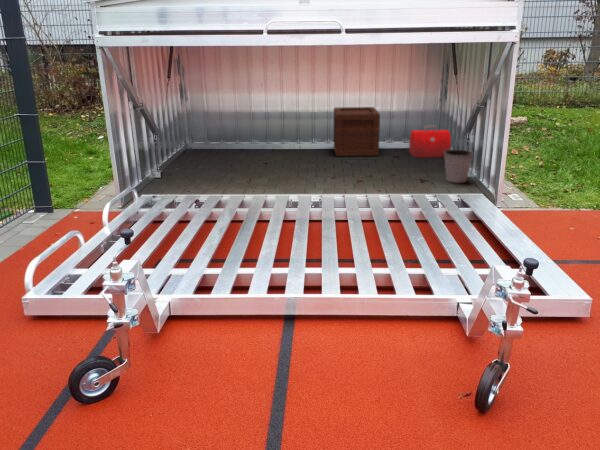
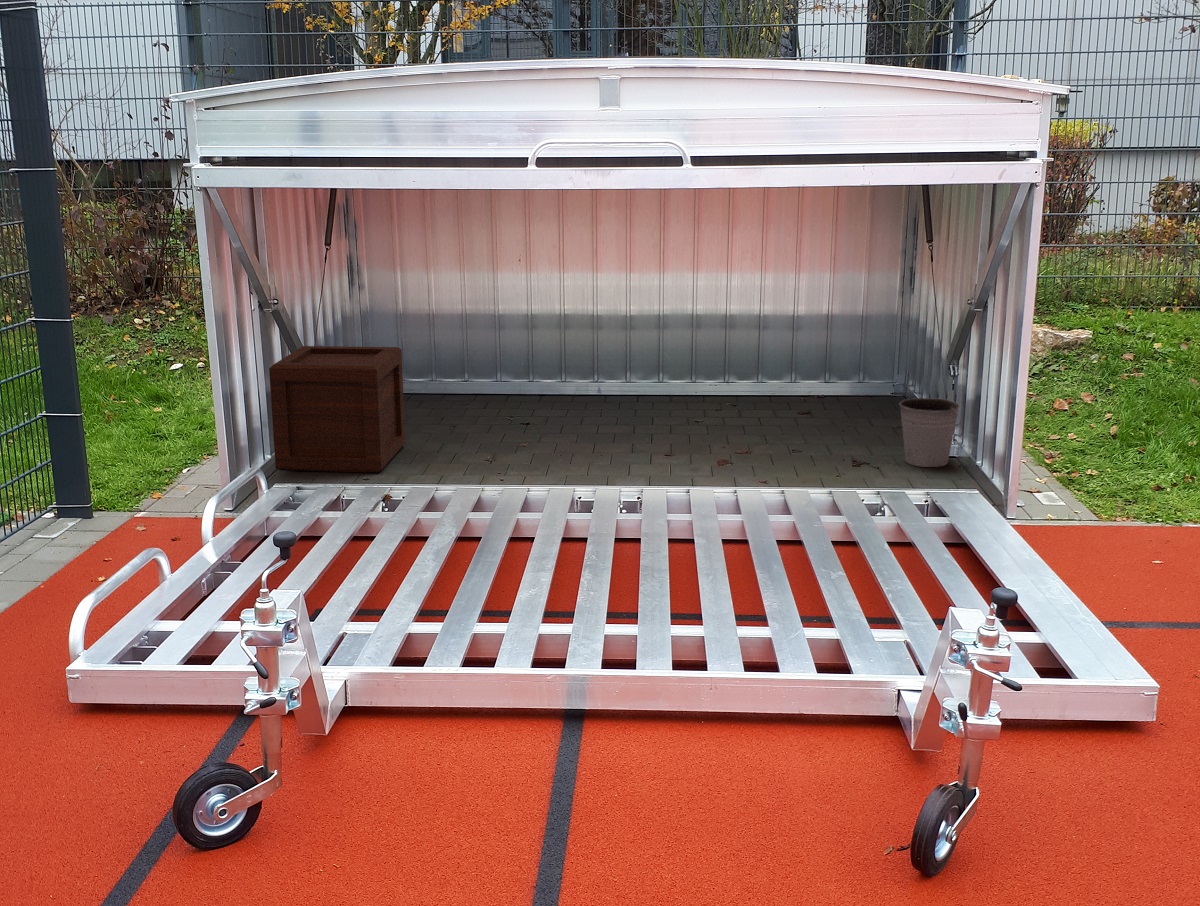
wooden crate: present [333,107,380,157] -> present [269,346,405,472]
toolbox: present [409,126,451,158] -> none [834,347,922,415]

